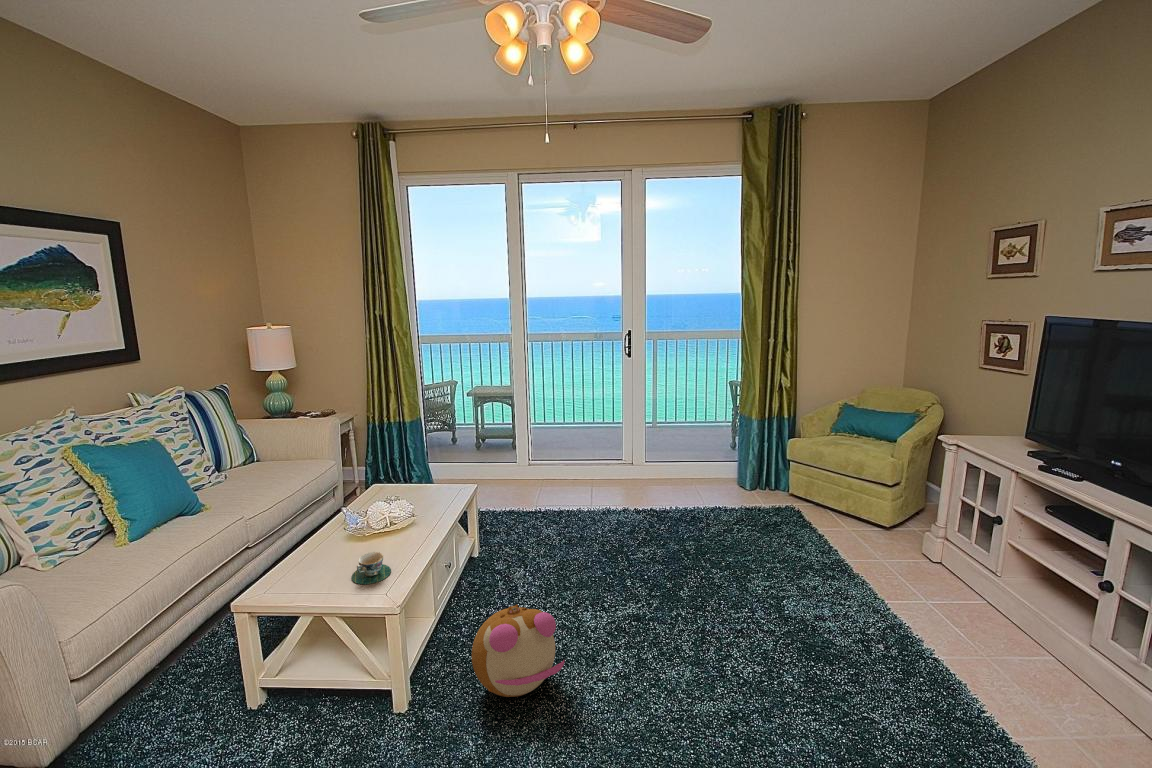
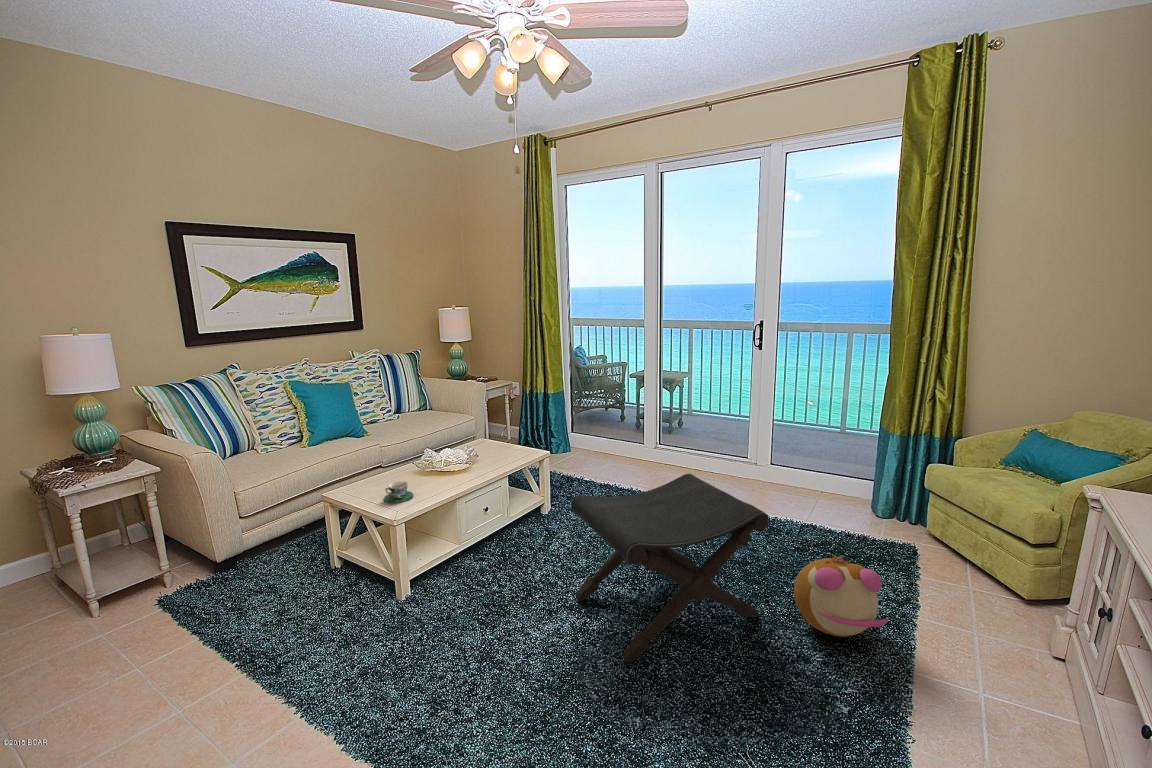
footstool: none [588,478,757,671] -> present [571,474,769,663]
plush toy: present [472,605,564,697] -> present [794,556,888,637]

